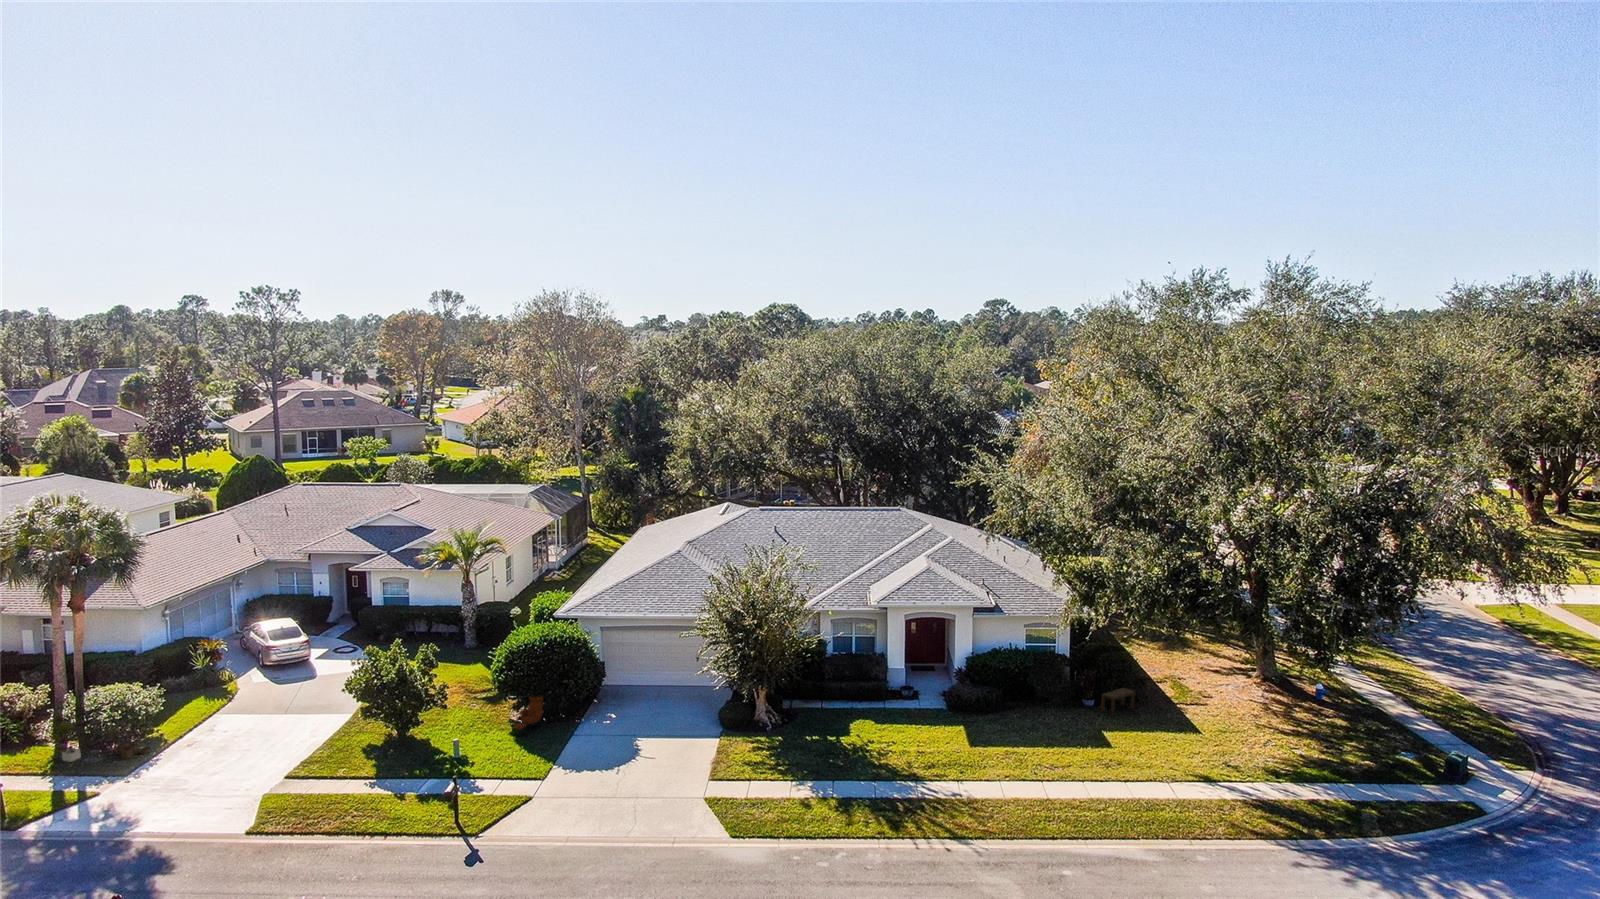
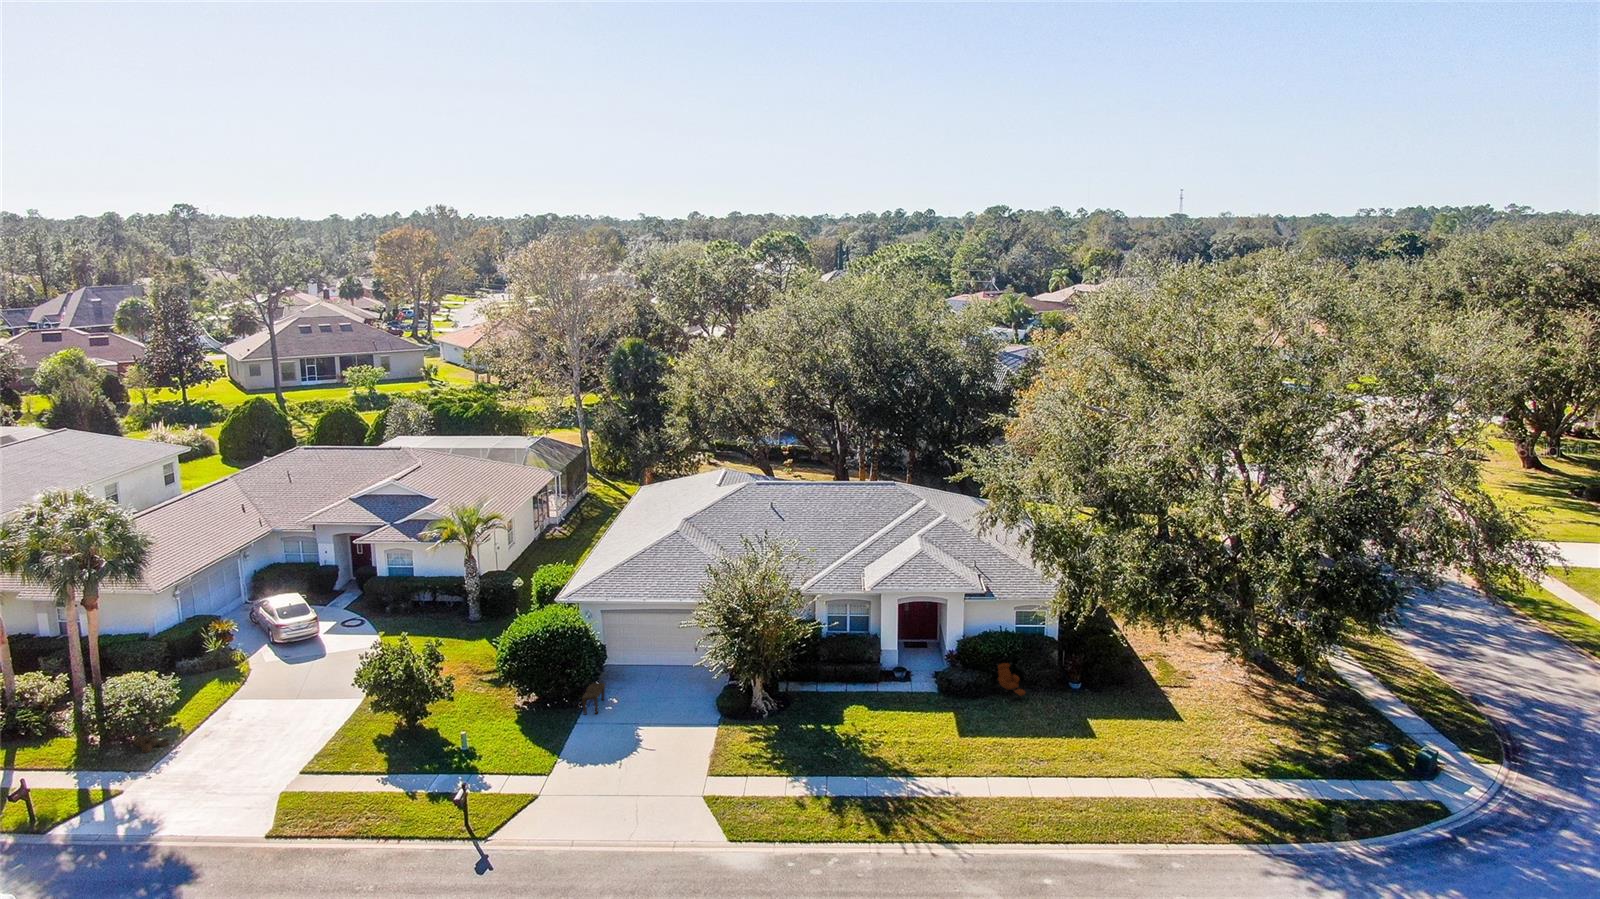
bench: present [1101,688,1135,715] -> present [582,683,605,714]
lounge chair: present [515,696,543,734] -> present [998,663,1025,699]
potted tree: present [58,722,81,762] -> none [78,718,103,755]

